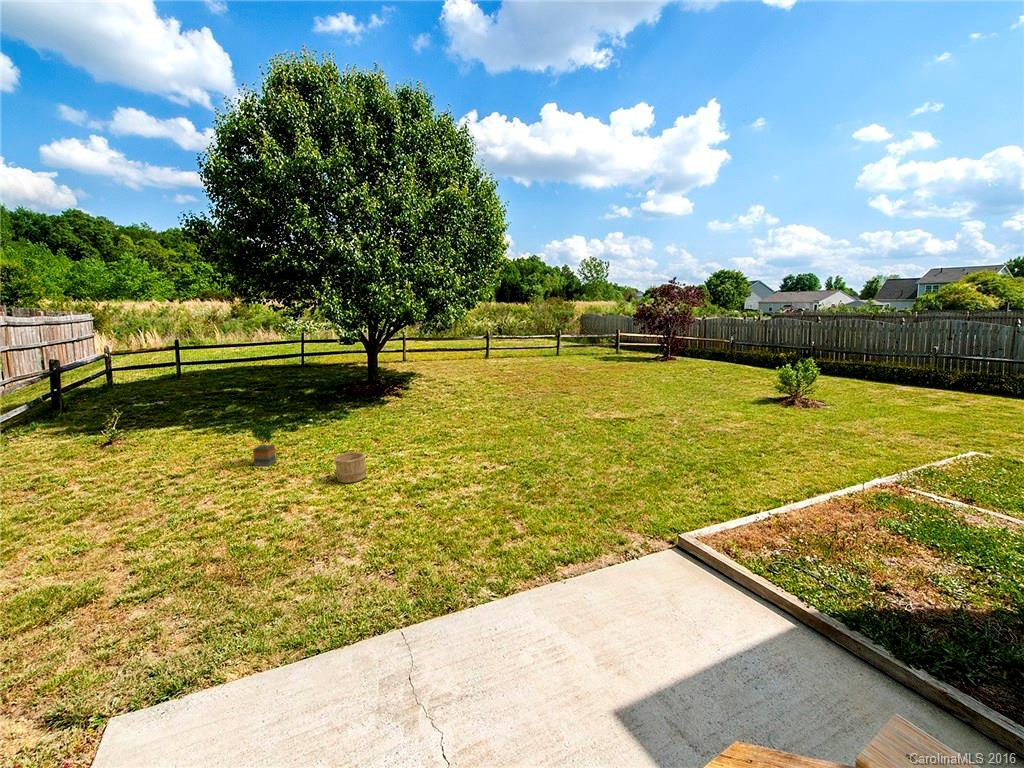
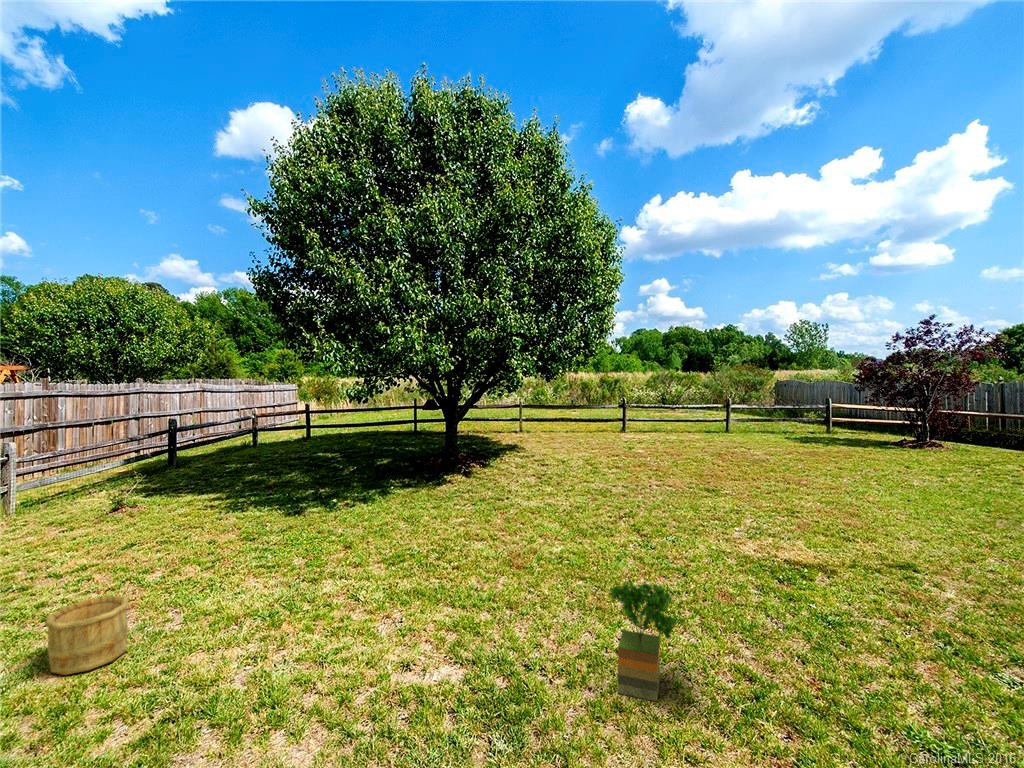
potted tree: present [251,426,278,466] -> present [609,581,678,701]

